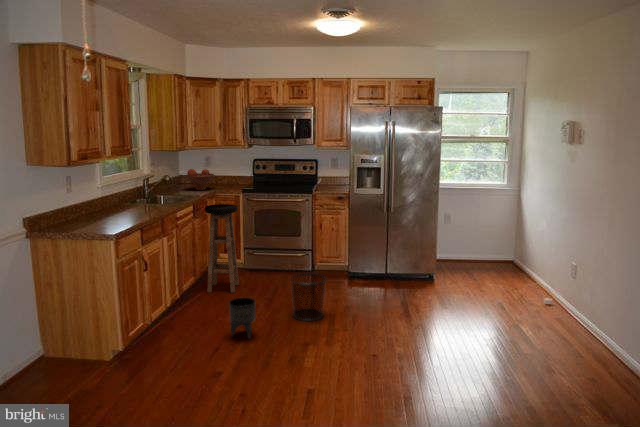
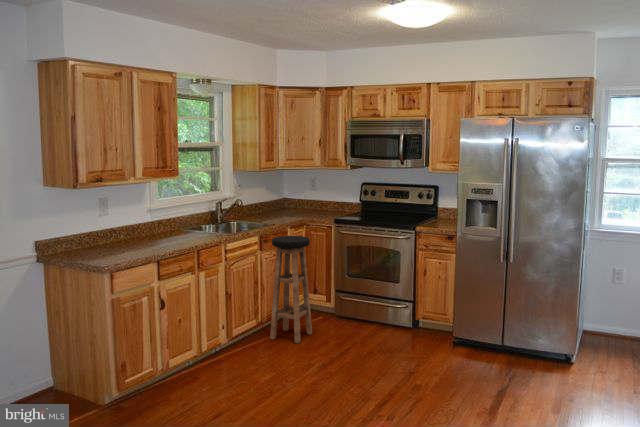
fruit bowl: present [186,169,214,190] -> none [275,192,308,217]
waste bin: present [290,273,327,321] -> none [337,333,385,398]
planter: present [229,297,255,339] -> none [246,355,278,409]

